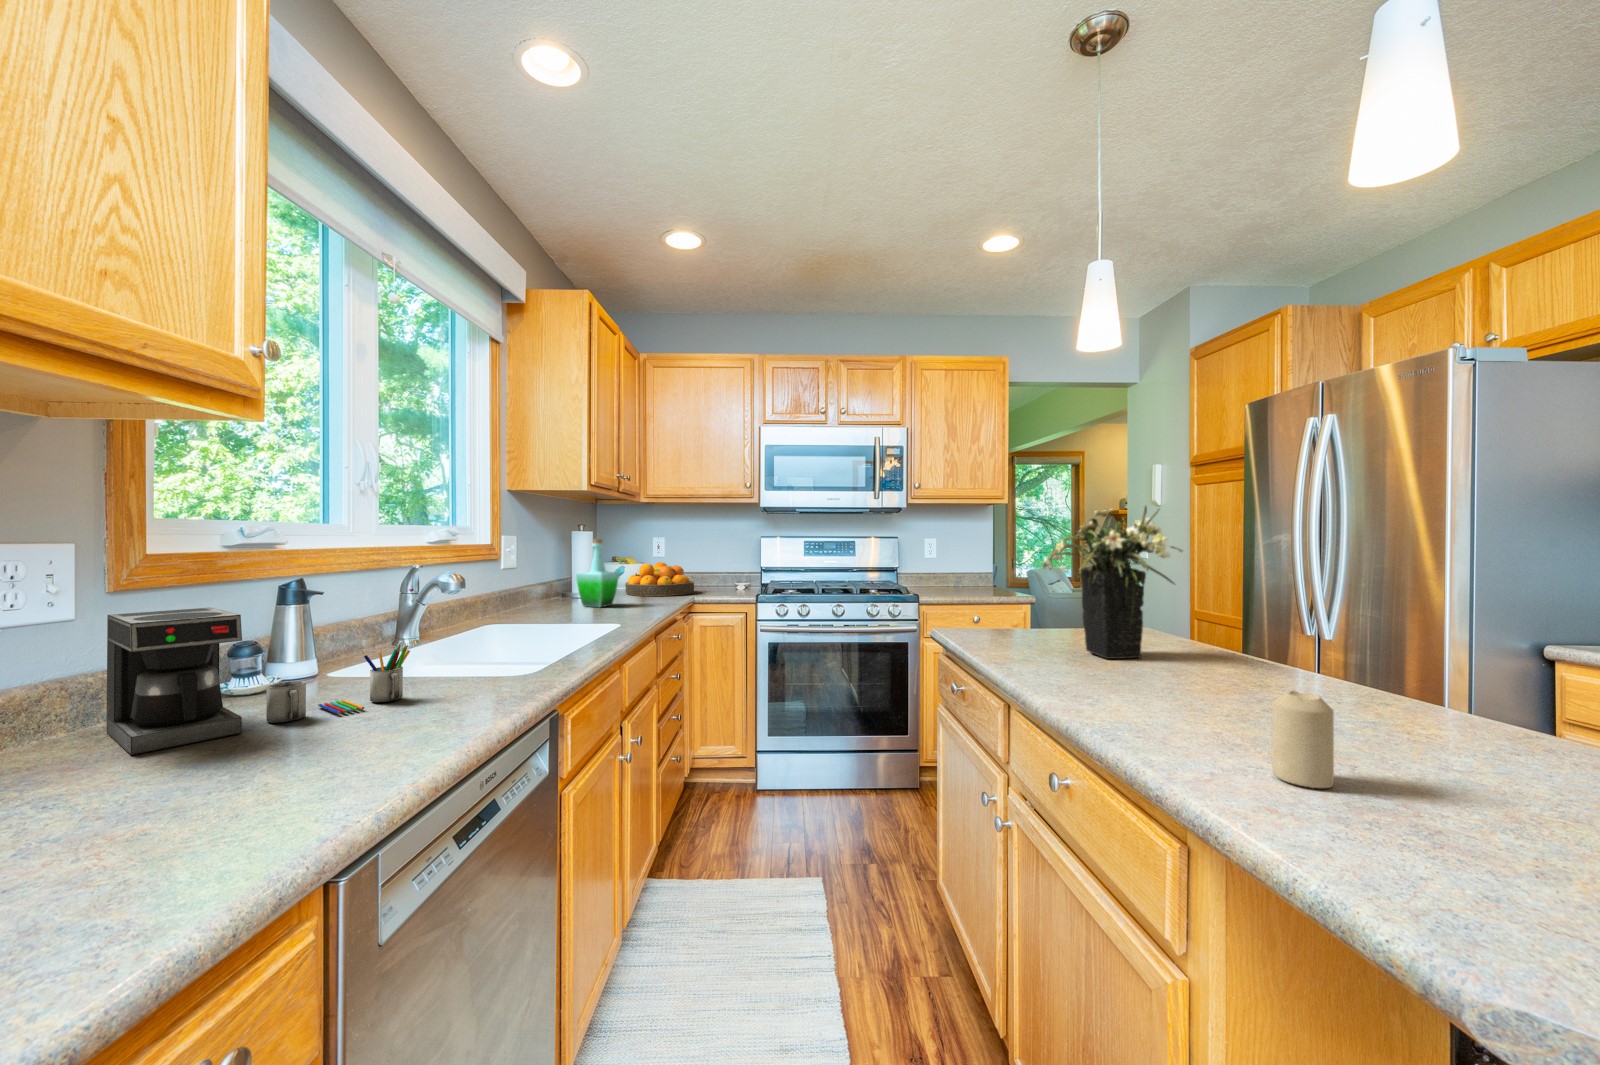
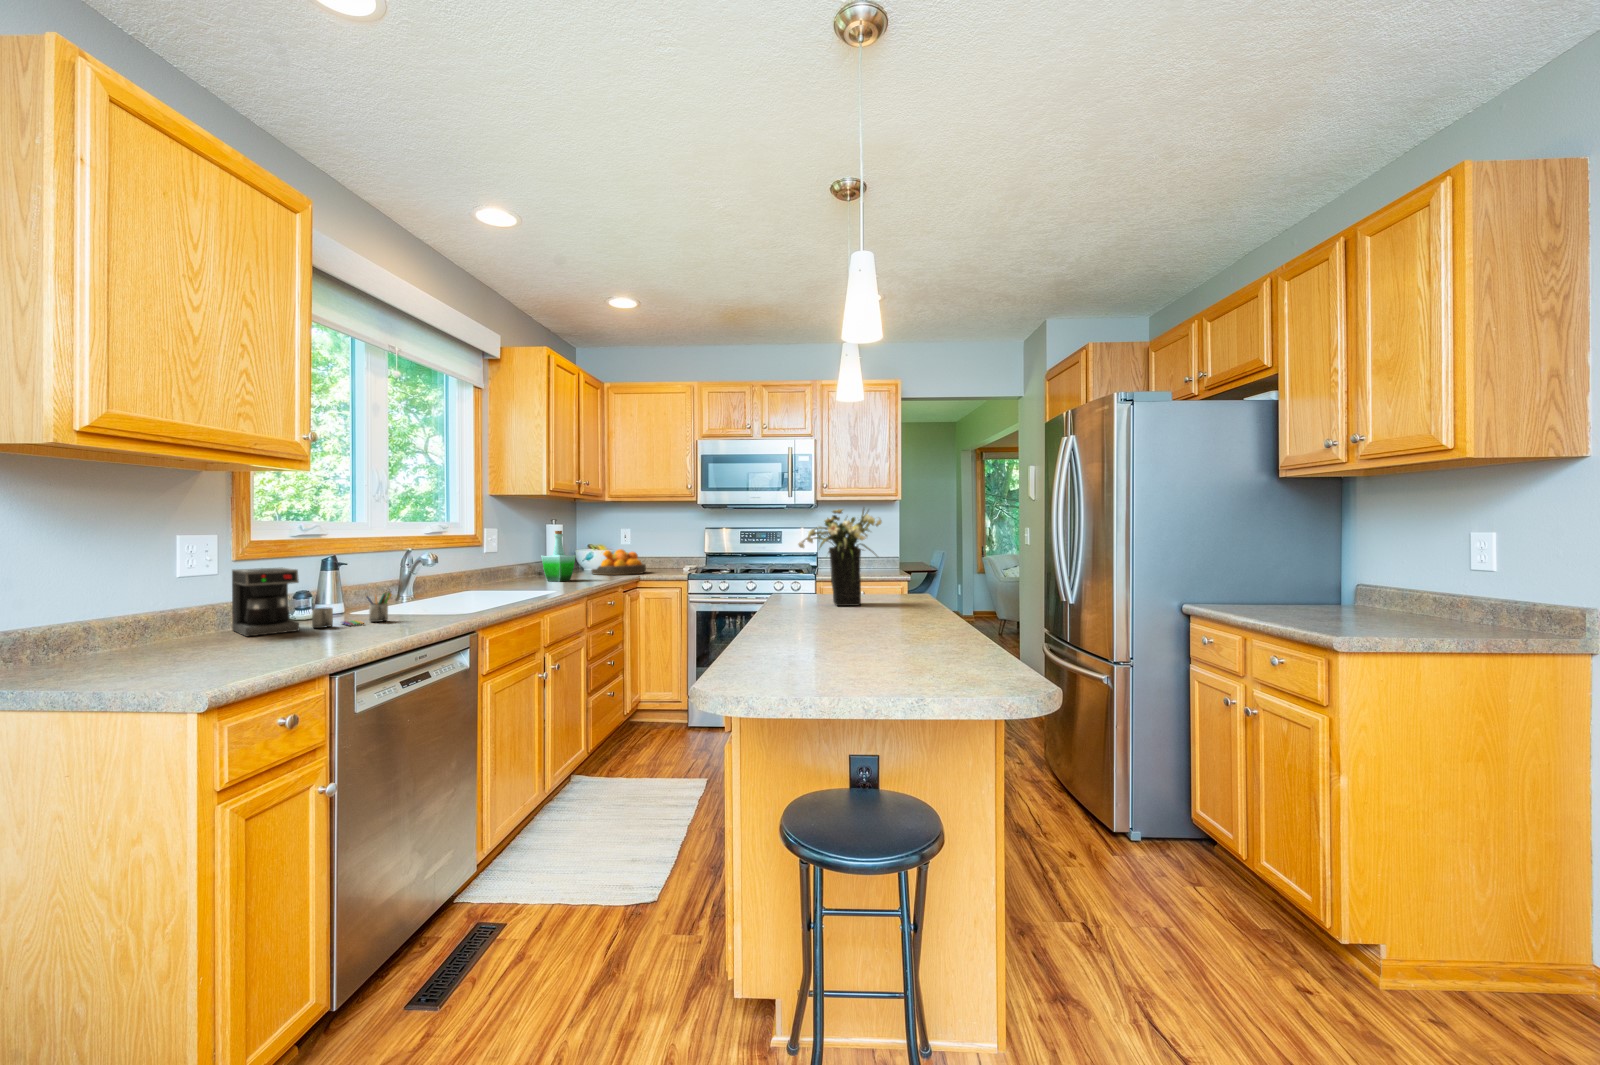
candle: present [1272,691,1334,788] -> none [781,602,804,646]

